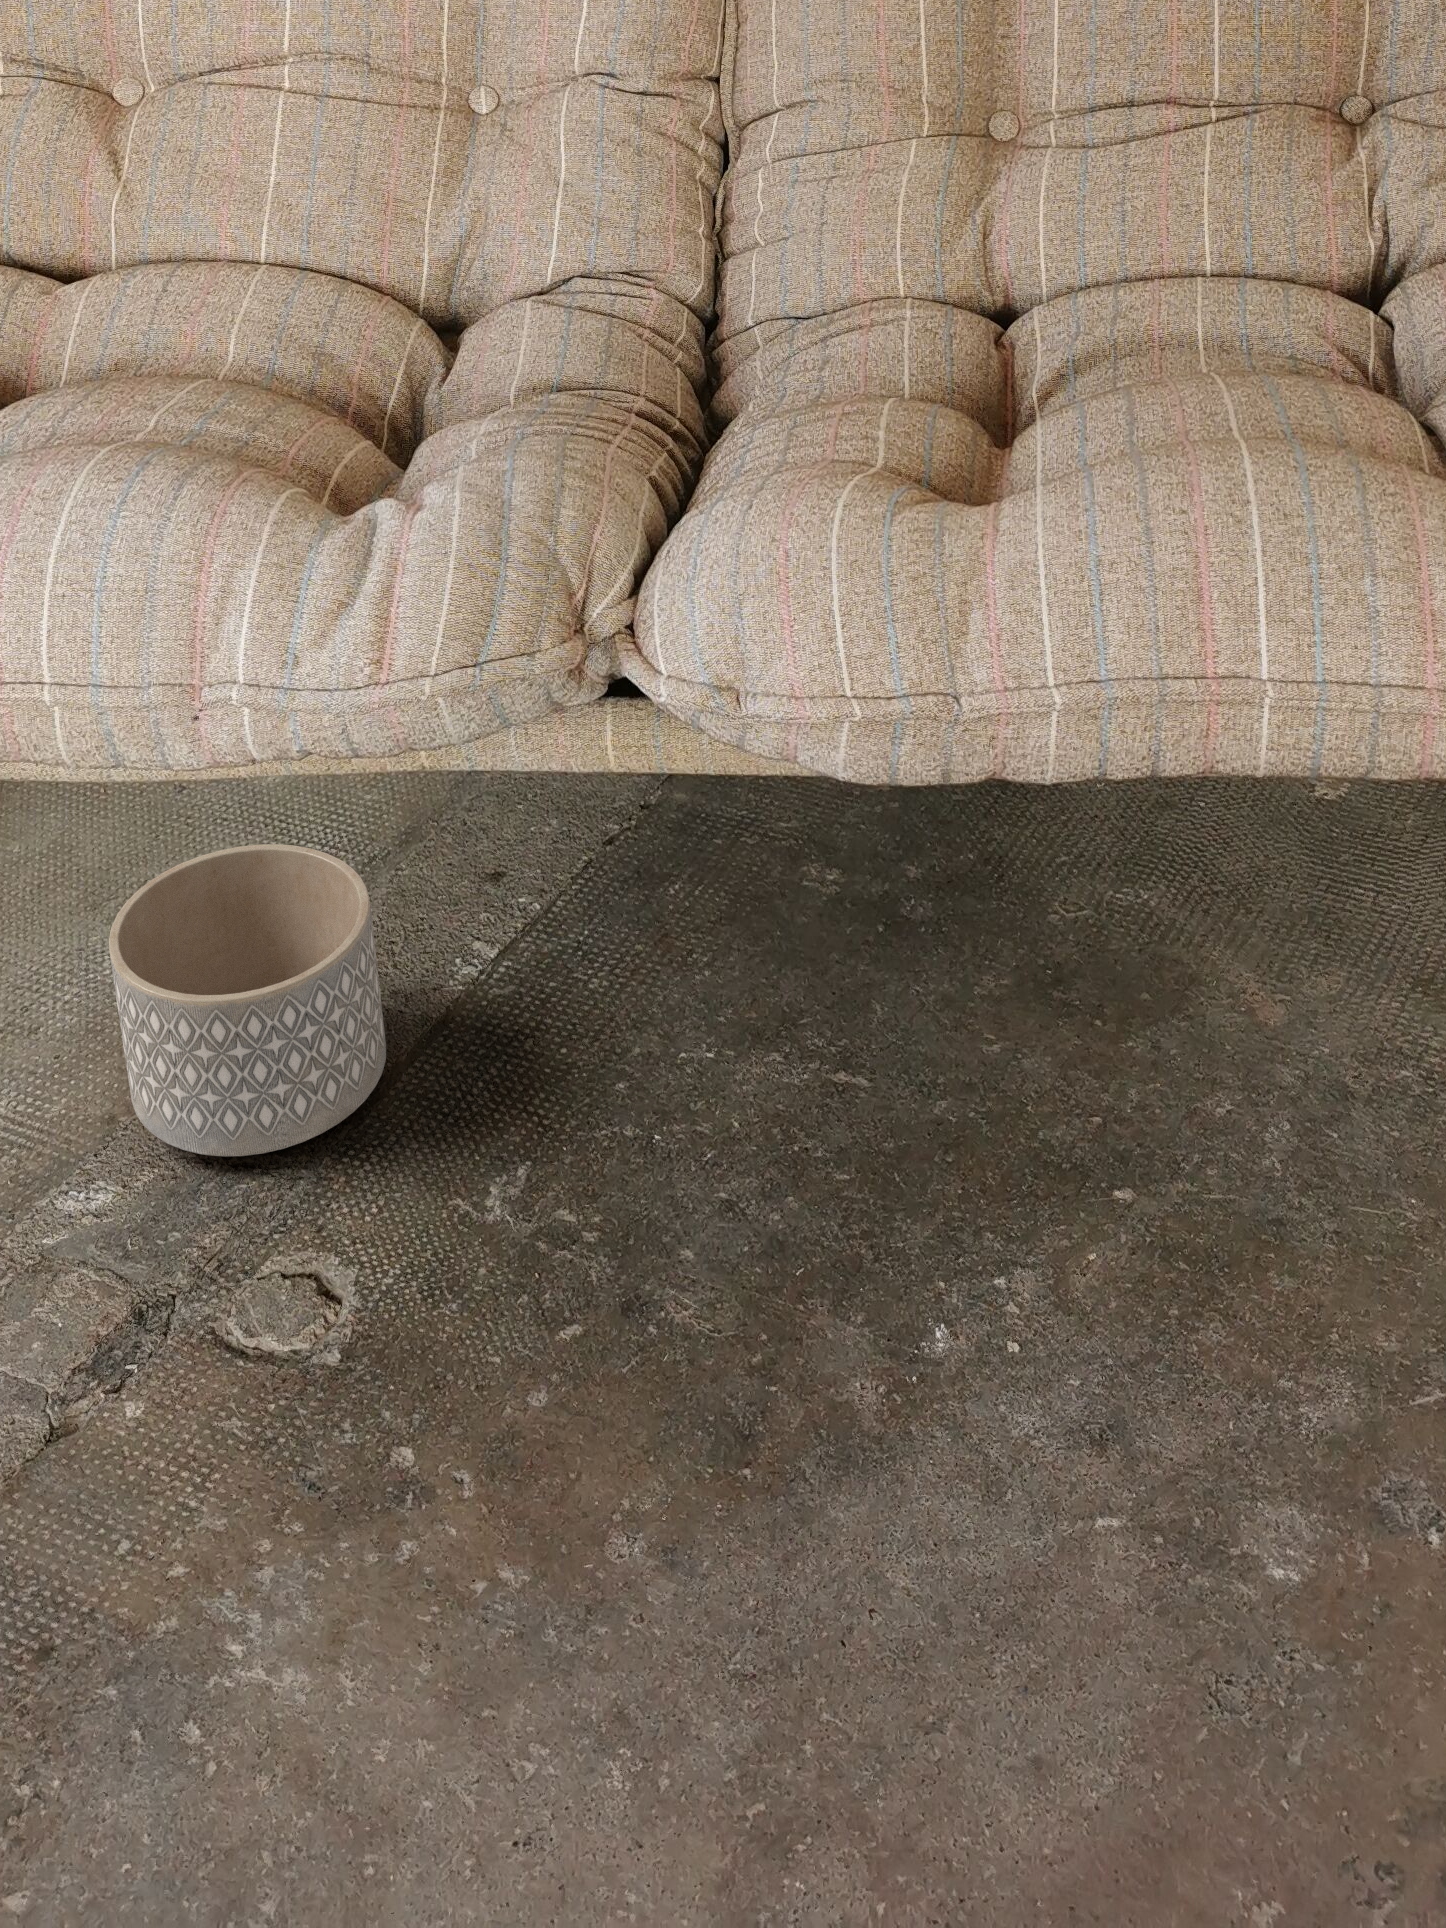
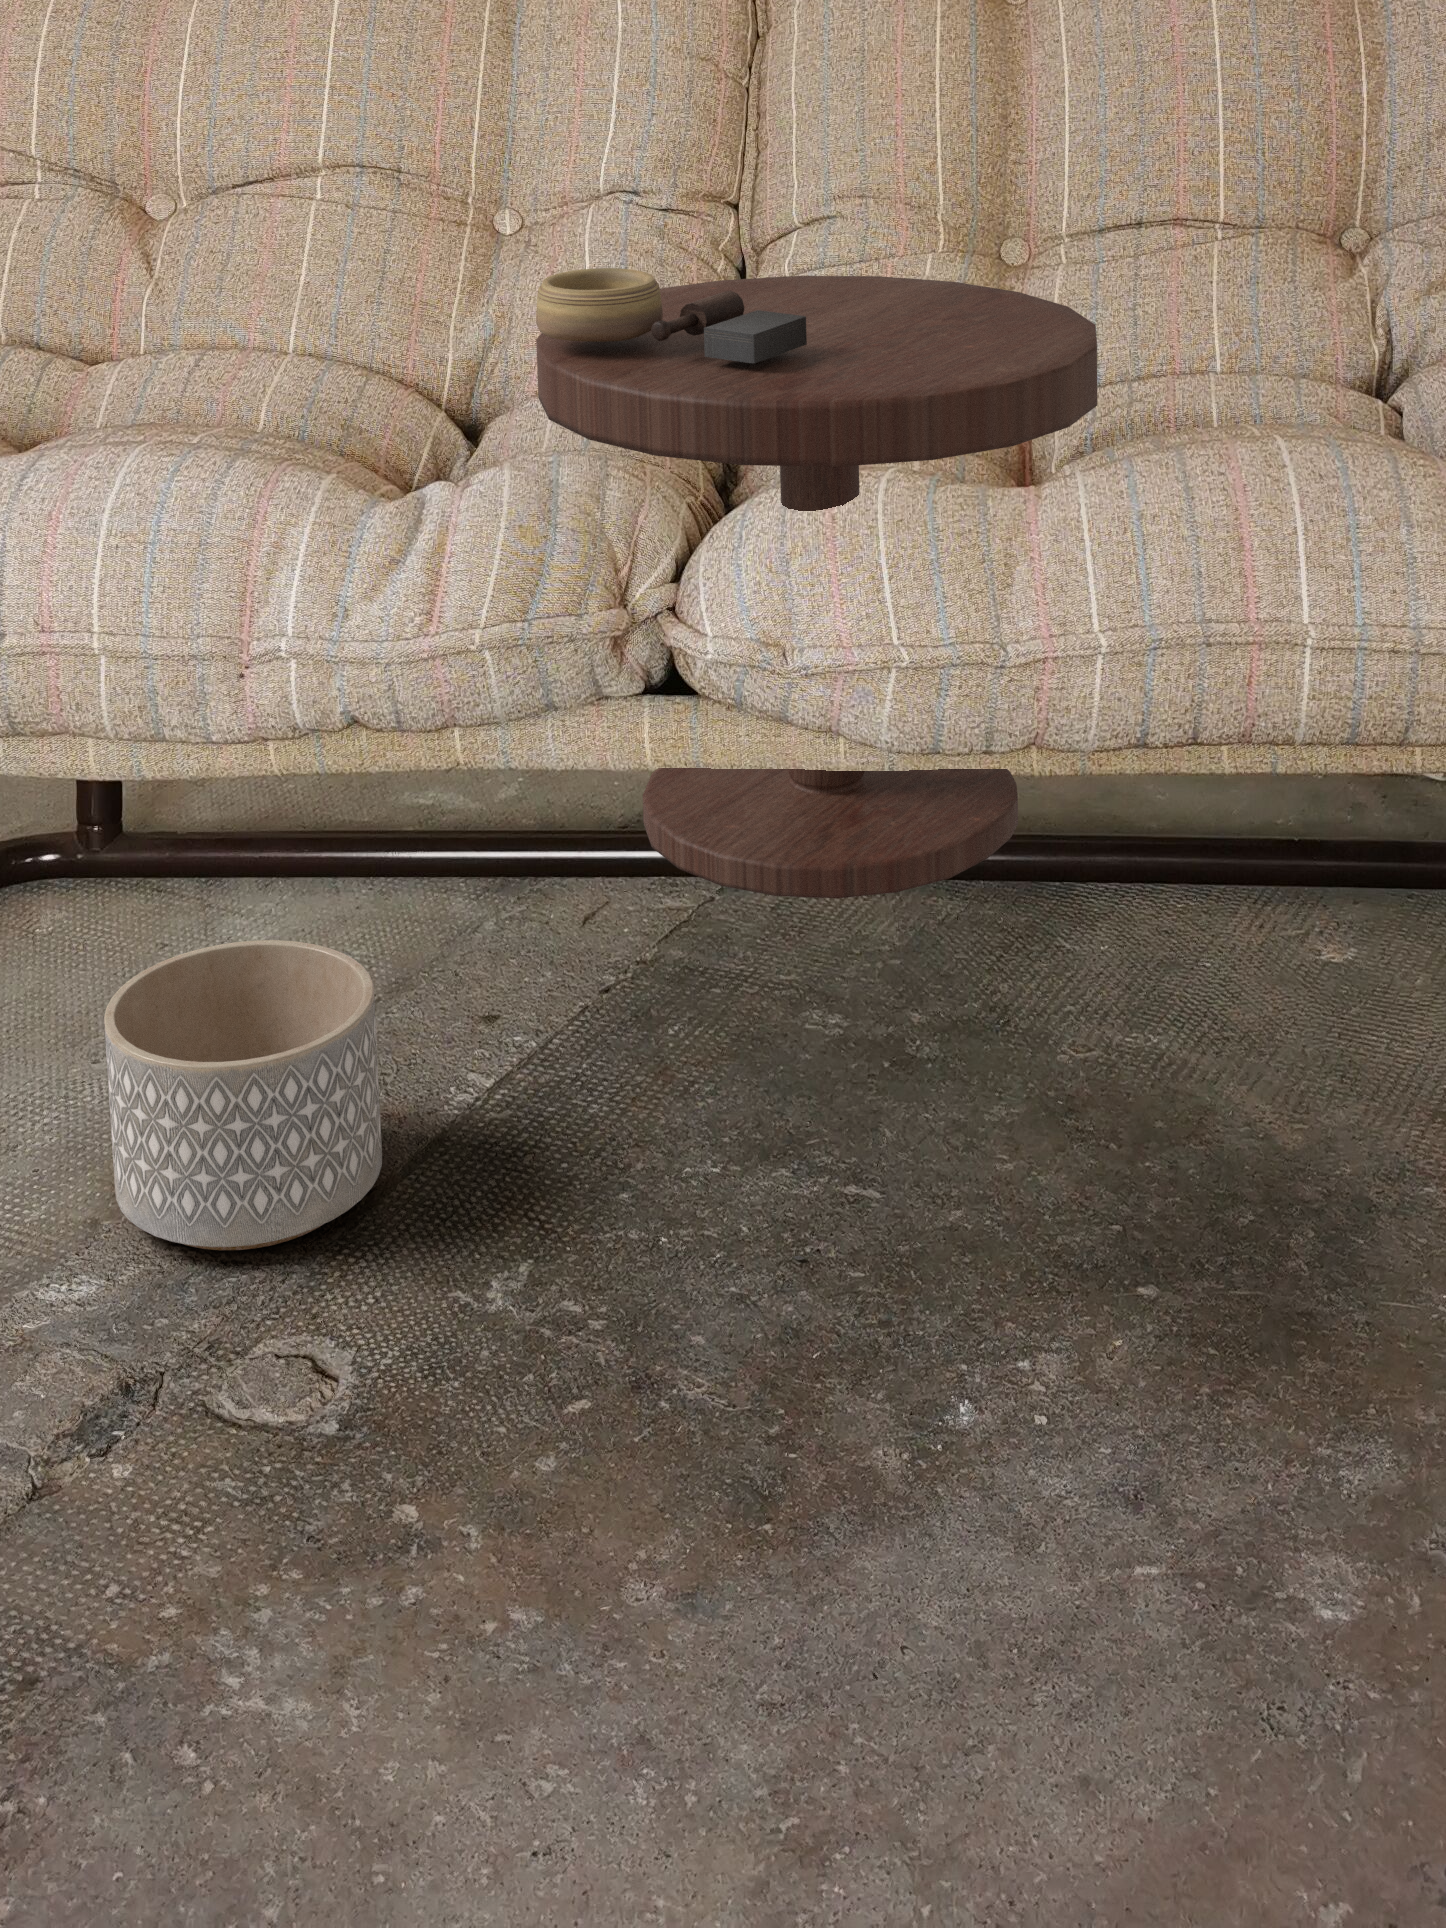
side table: none [489,219,1066,1163] -> present [536,268,1098,1260]

